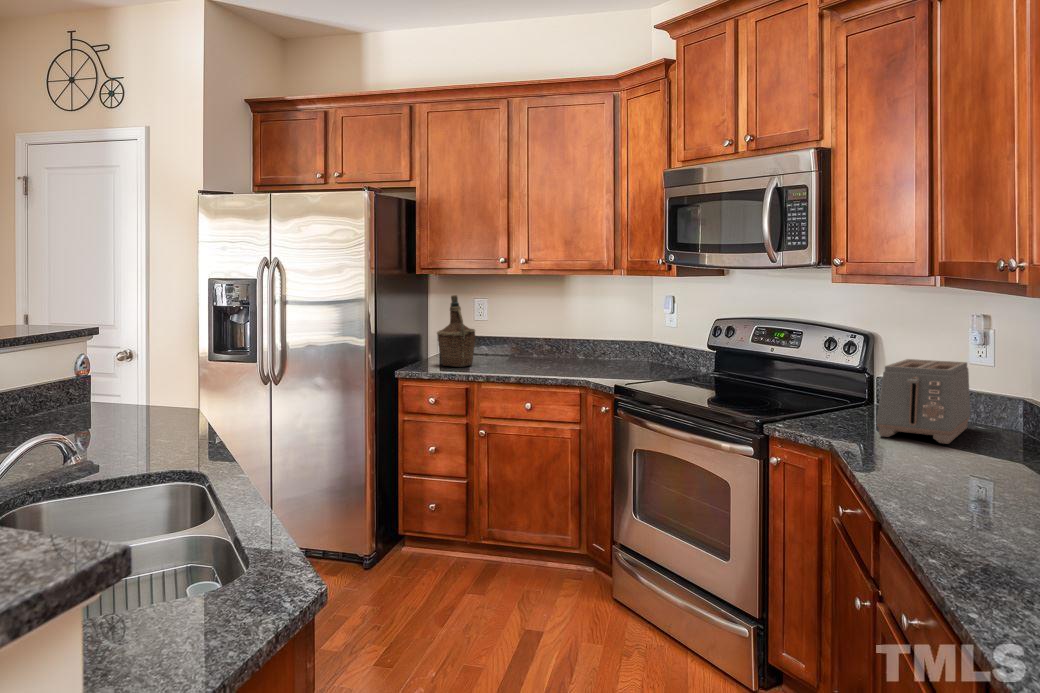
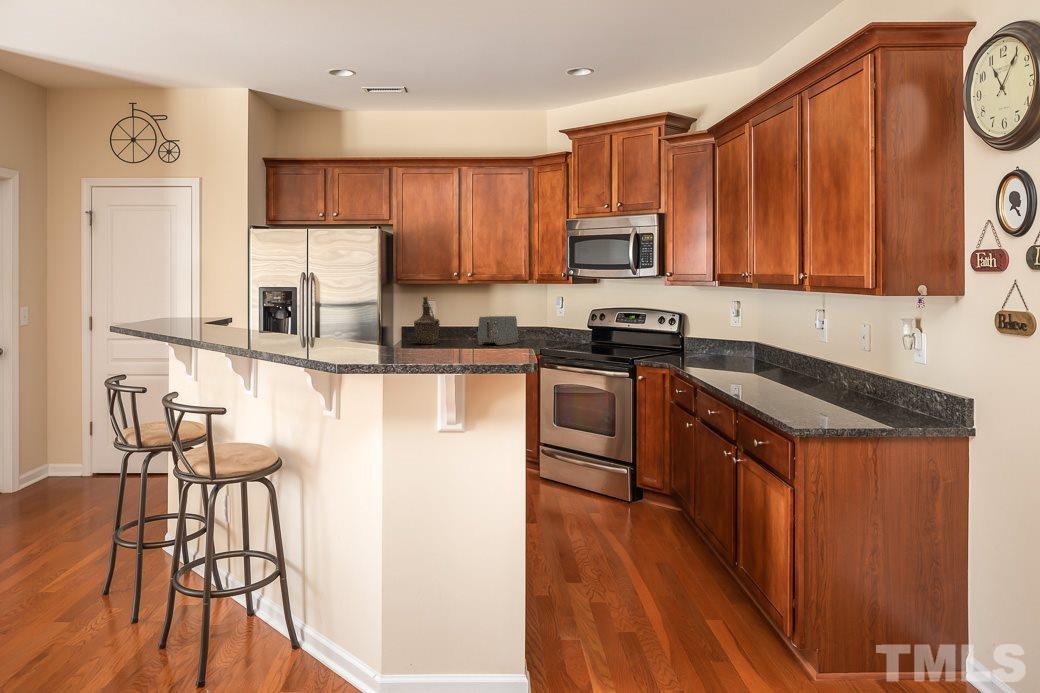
toaster: present [877,359,970,444] -> present [477,316,518,345]

